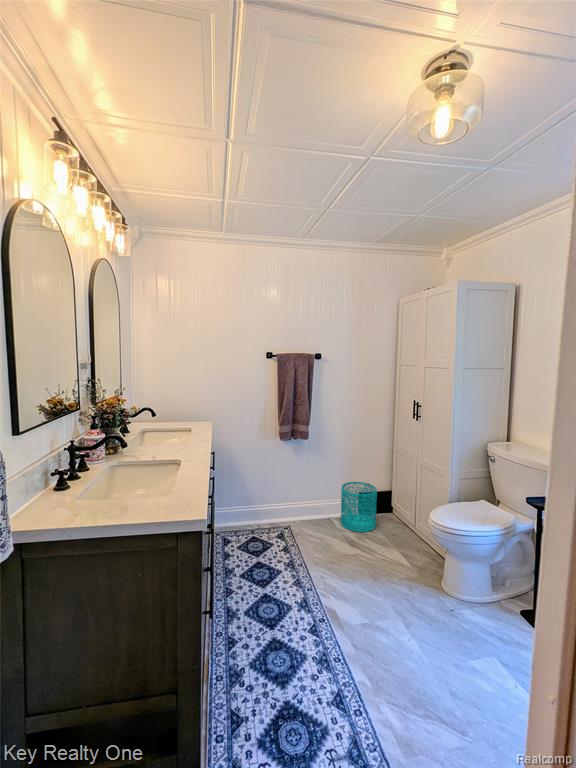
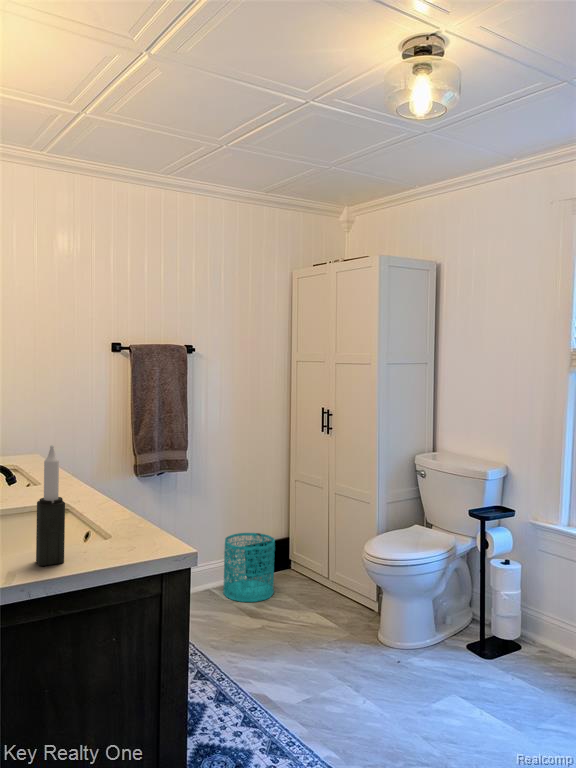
candle: none [88,433,111,517] -> present [36,445,65,566]

